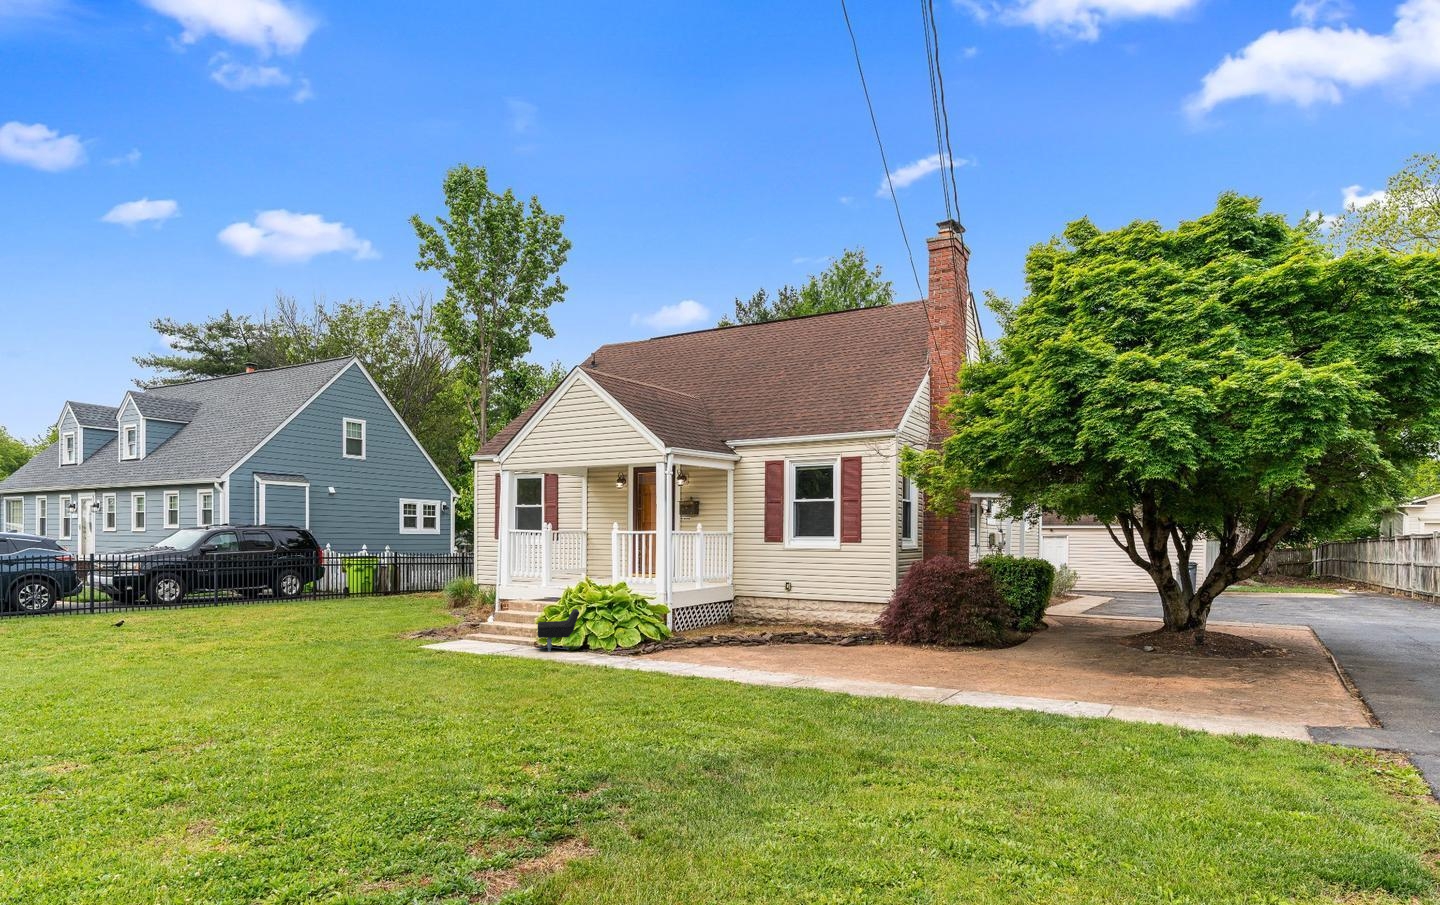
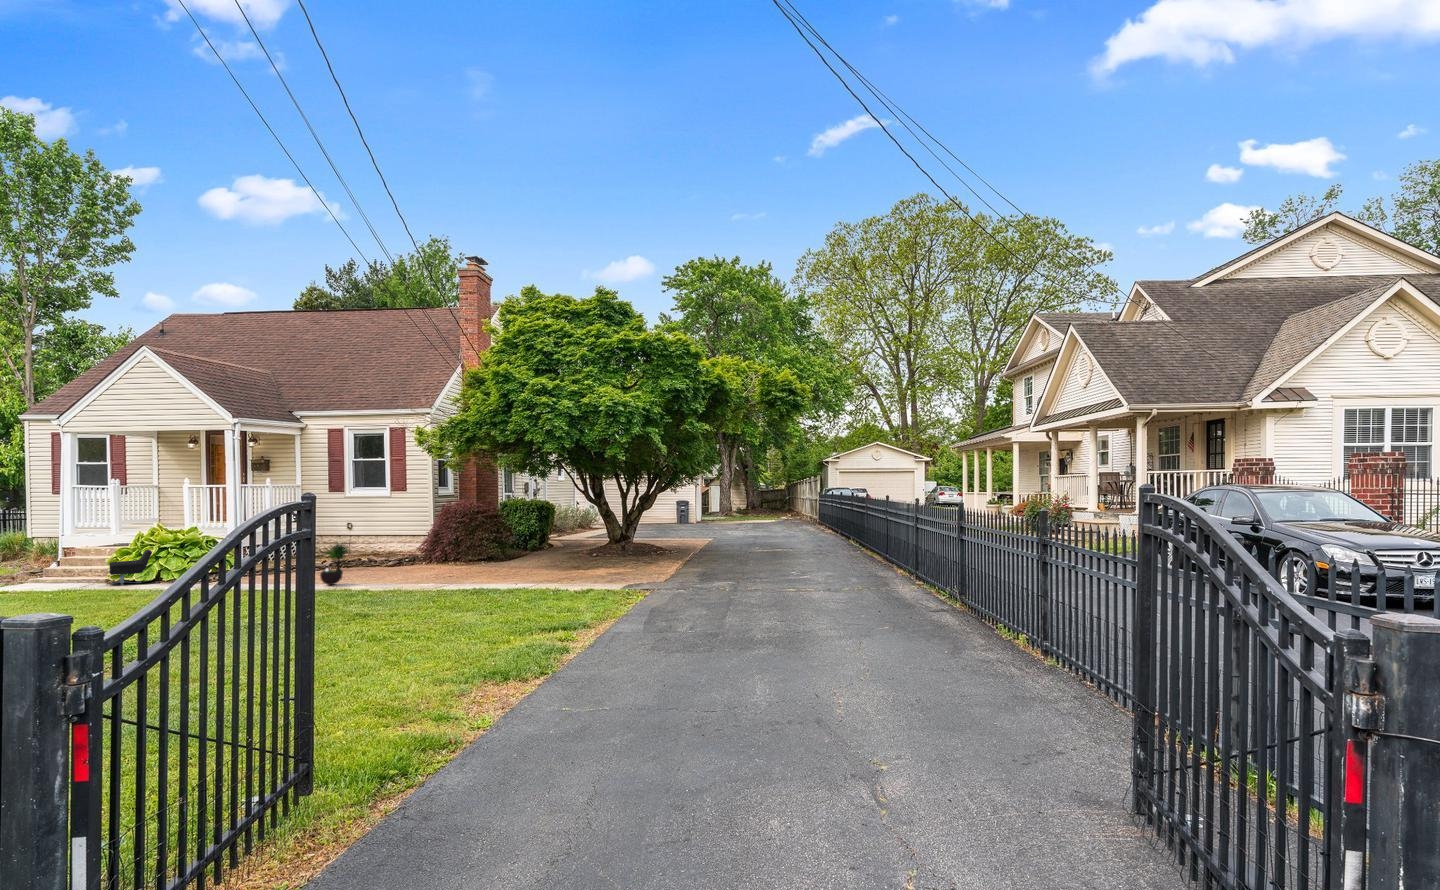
potted tree: none [772,612,810,676] -> present [320,544,349,585]

